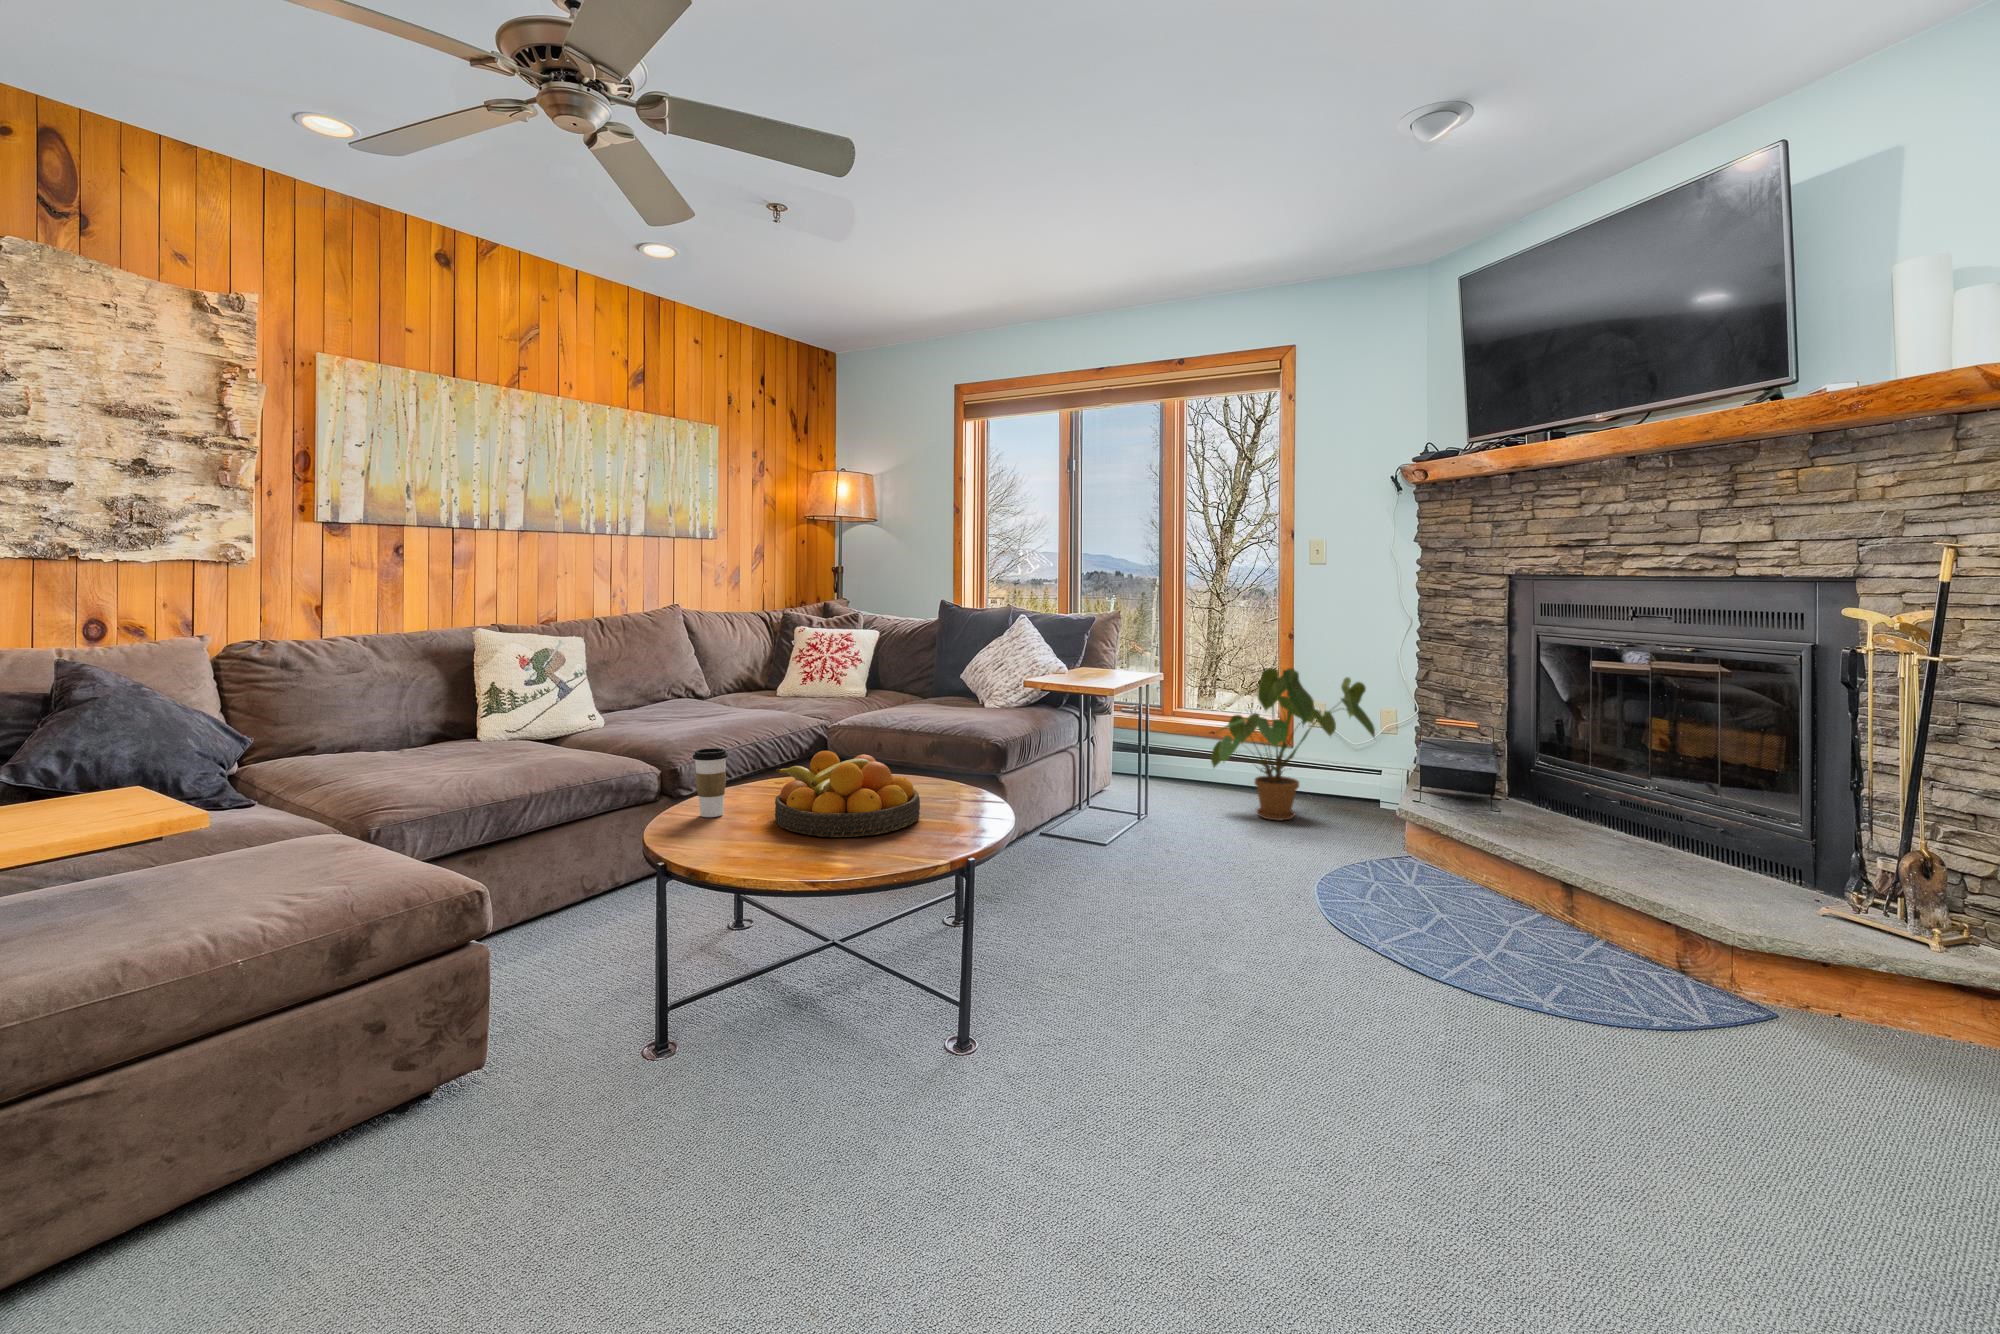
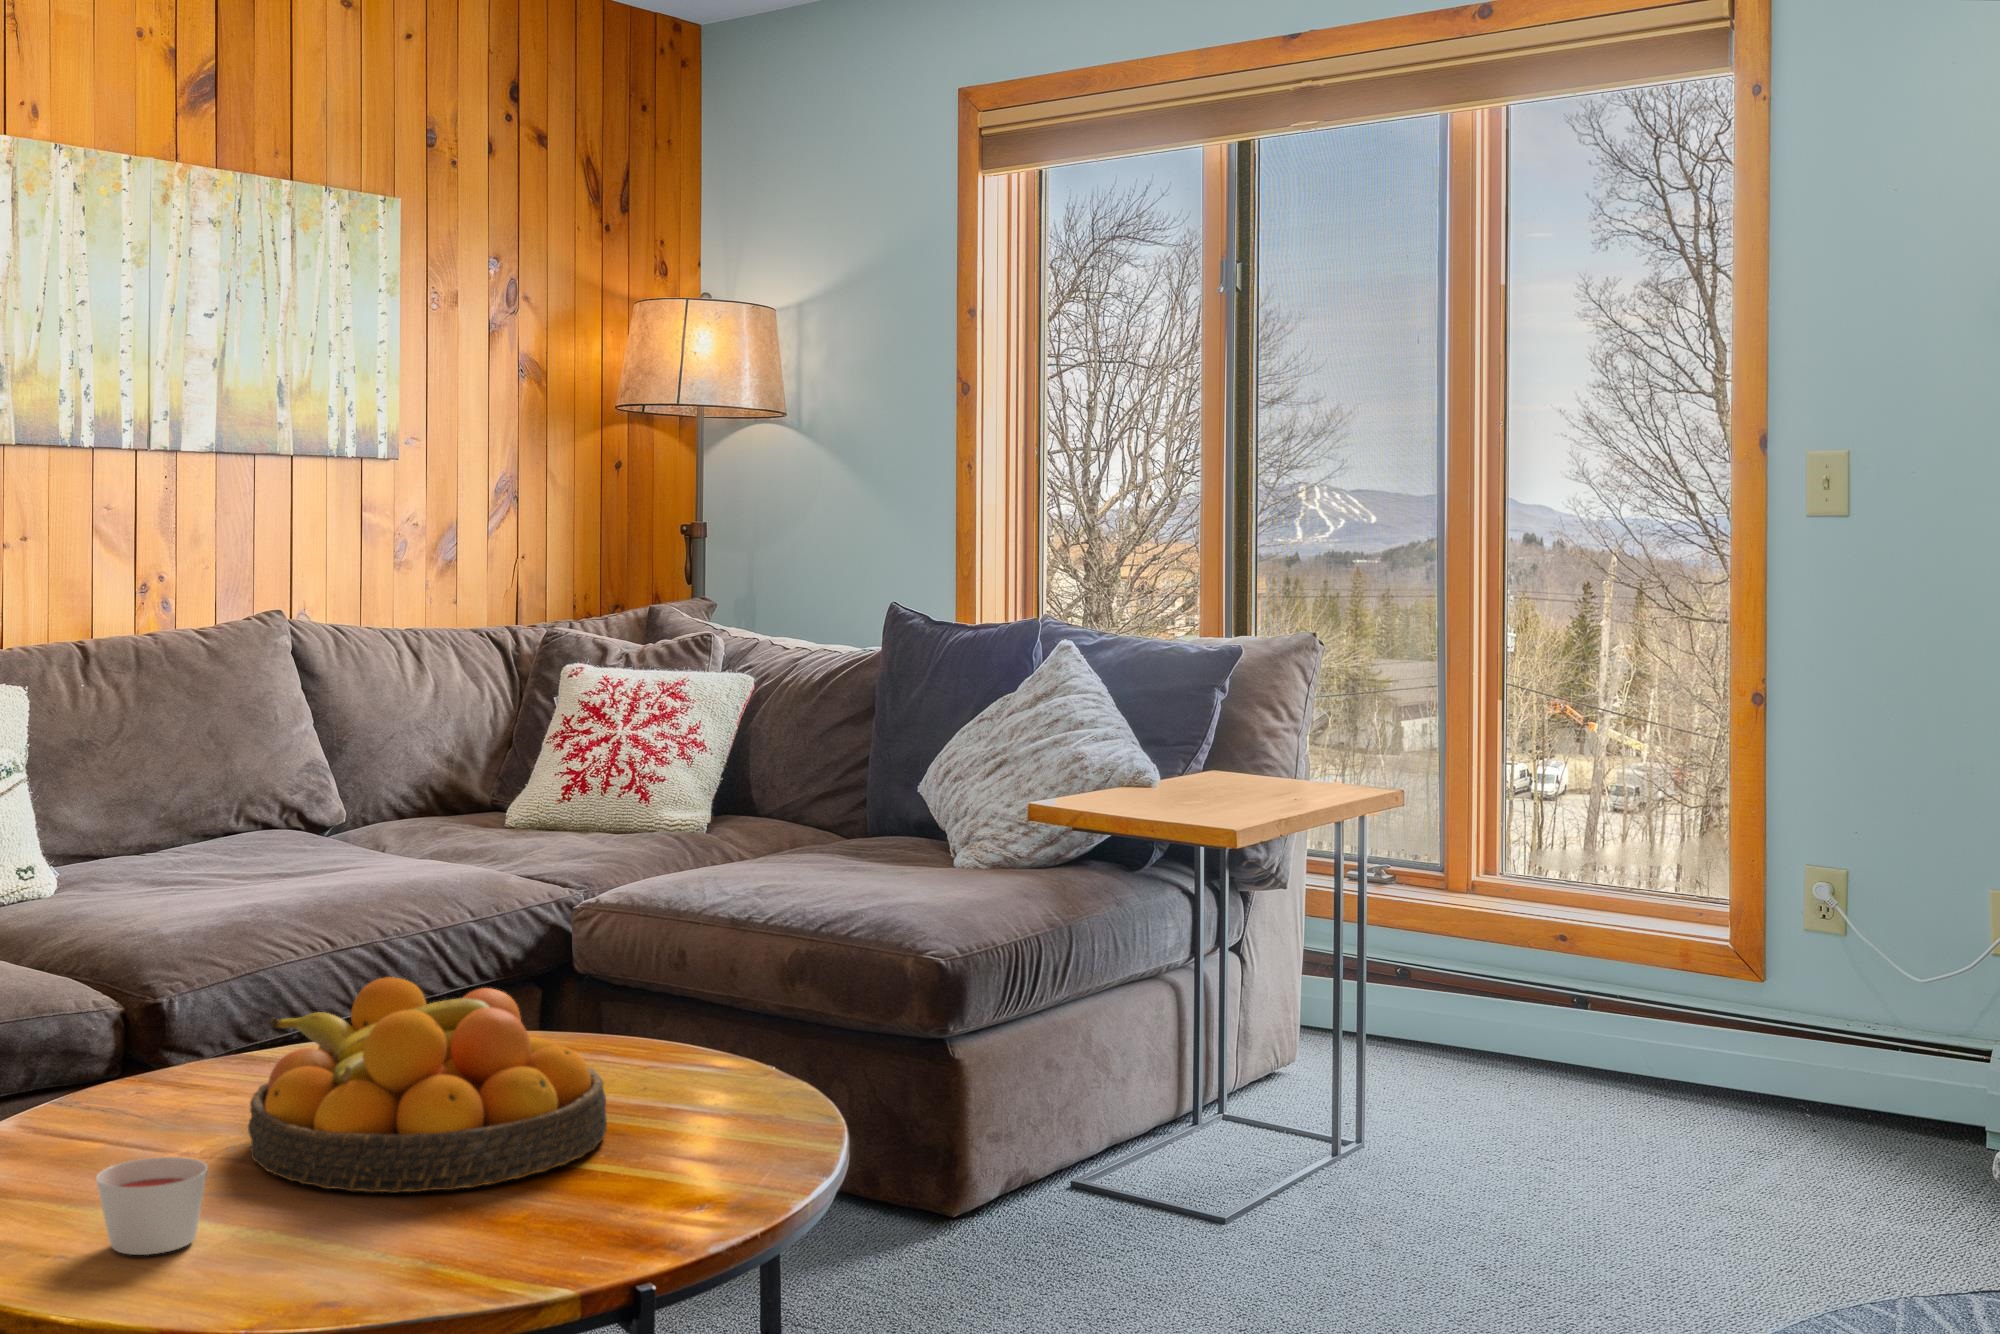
house plant: present [1211,668,1375,821] -> none [1532,779,1949,1171]
coffee cup: present [693,748,728,817] -> none [78,965,164,1130]
candle: none [742,824,786,864] -> present [96,1157,208,1255]

